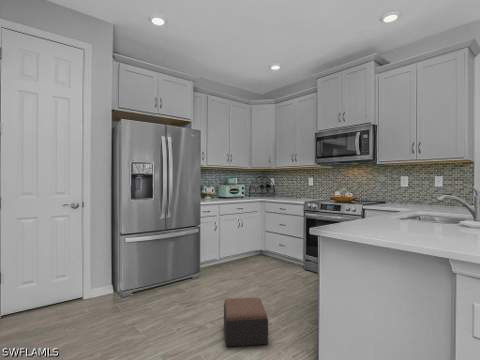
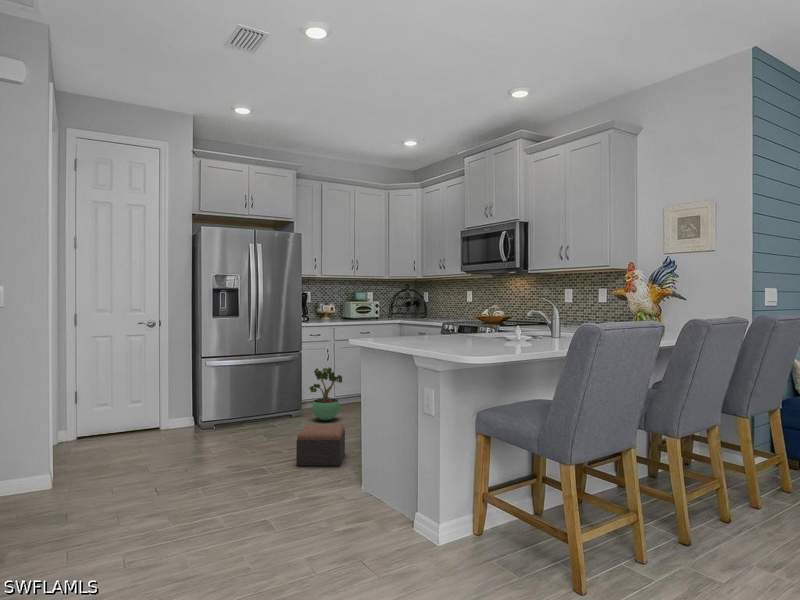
potted plant: none [207,237,235,279] -> present [309,367,342,420]

